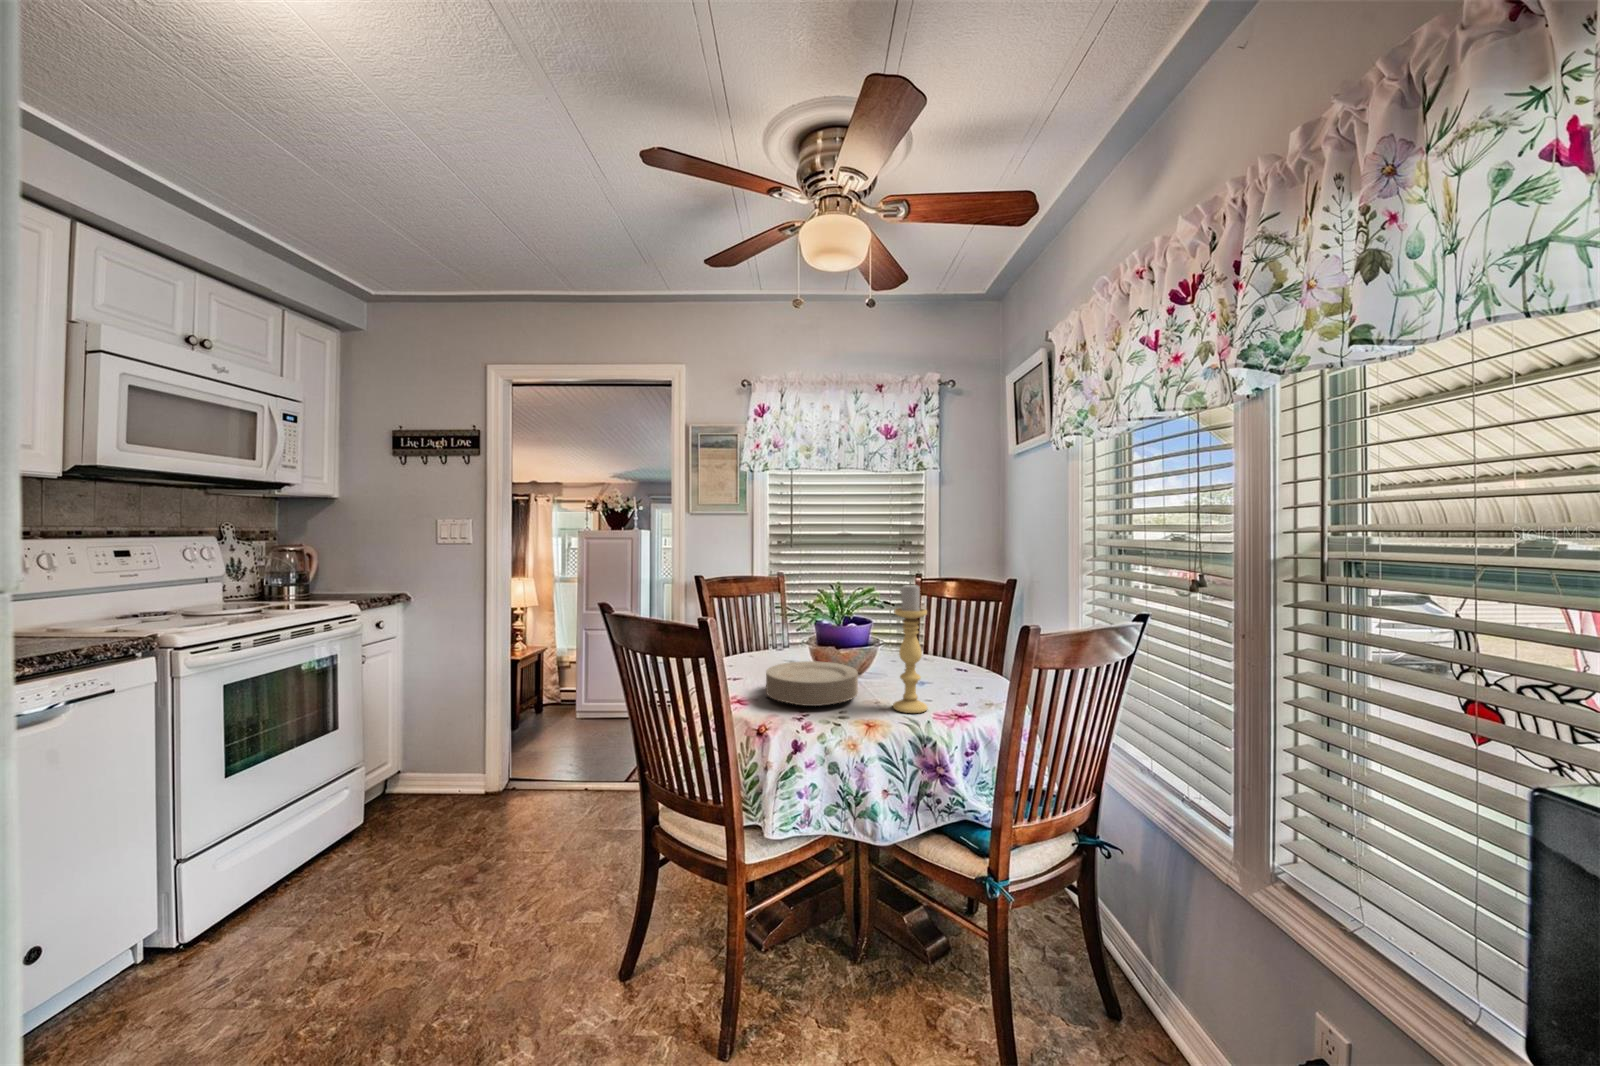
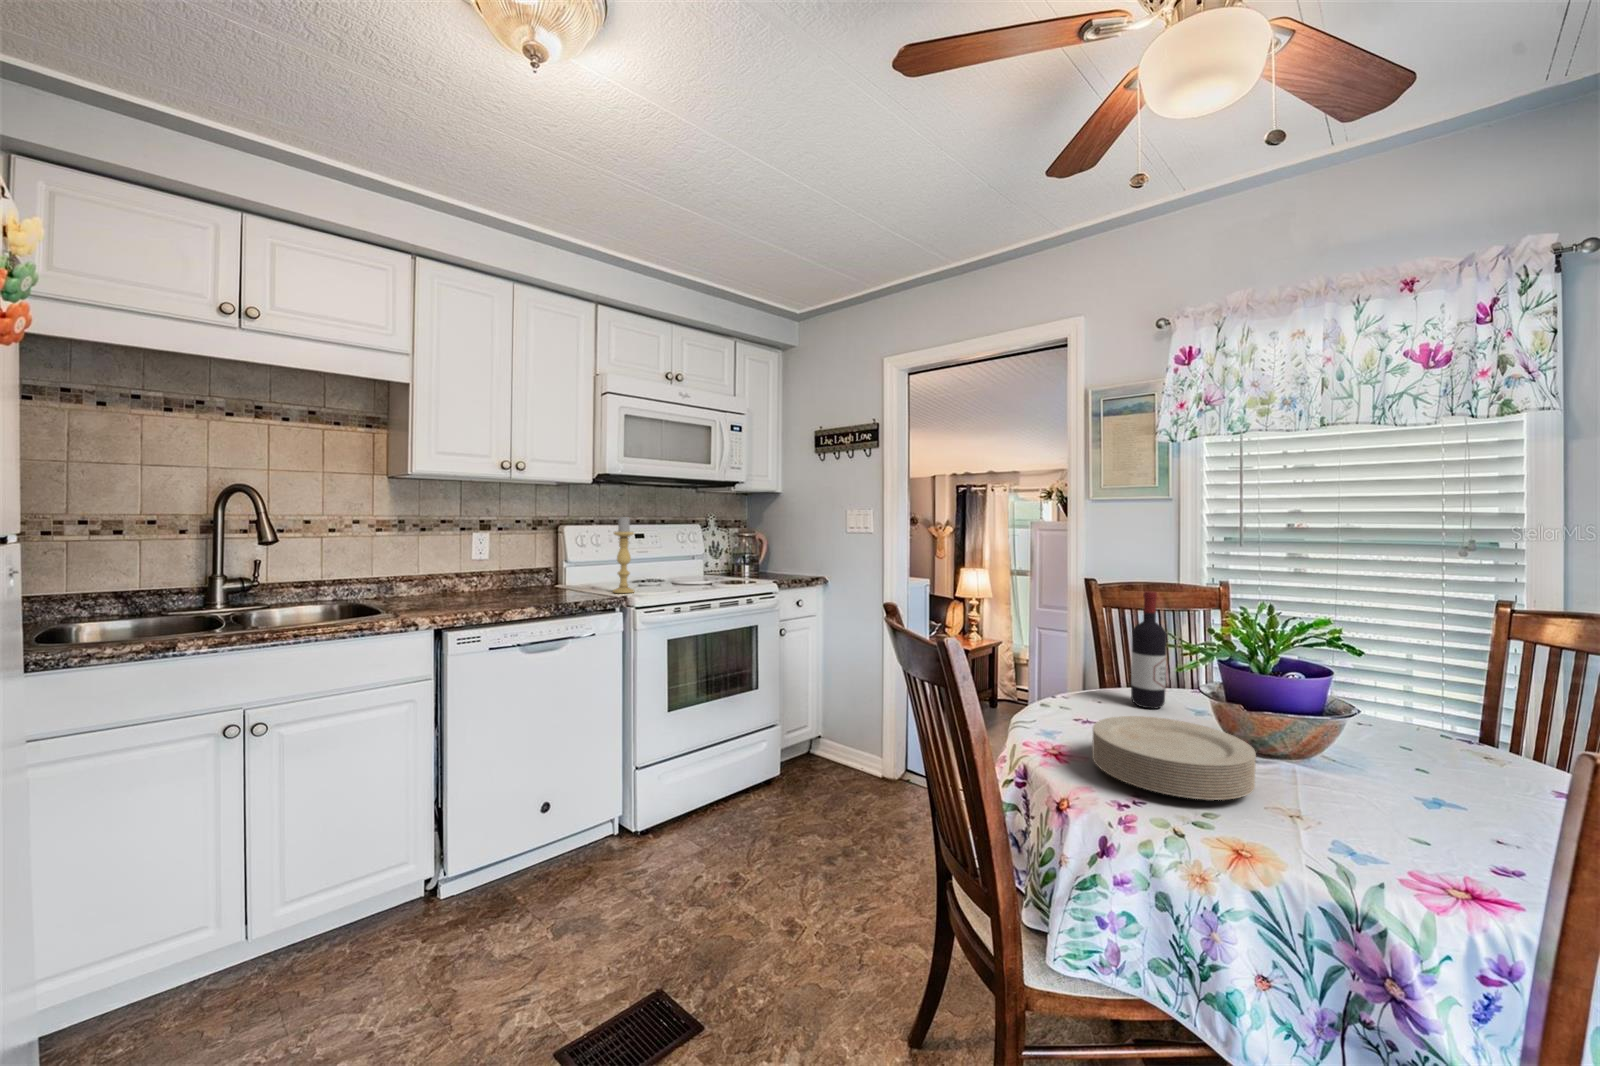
wine bottle: none [757,579,779,662] -> present [1131,591,1167,709]
candle holder: present [893,584,928,713] -> present [613,517,634,593]

